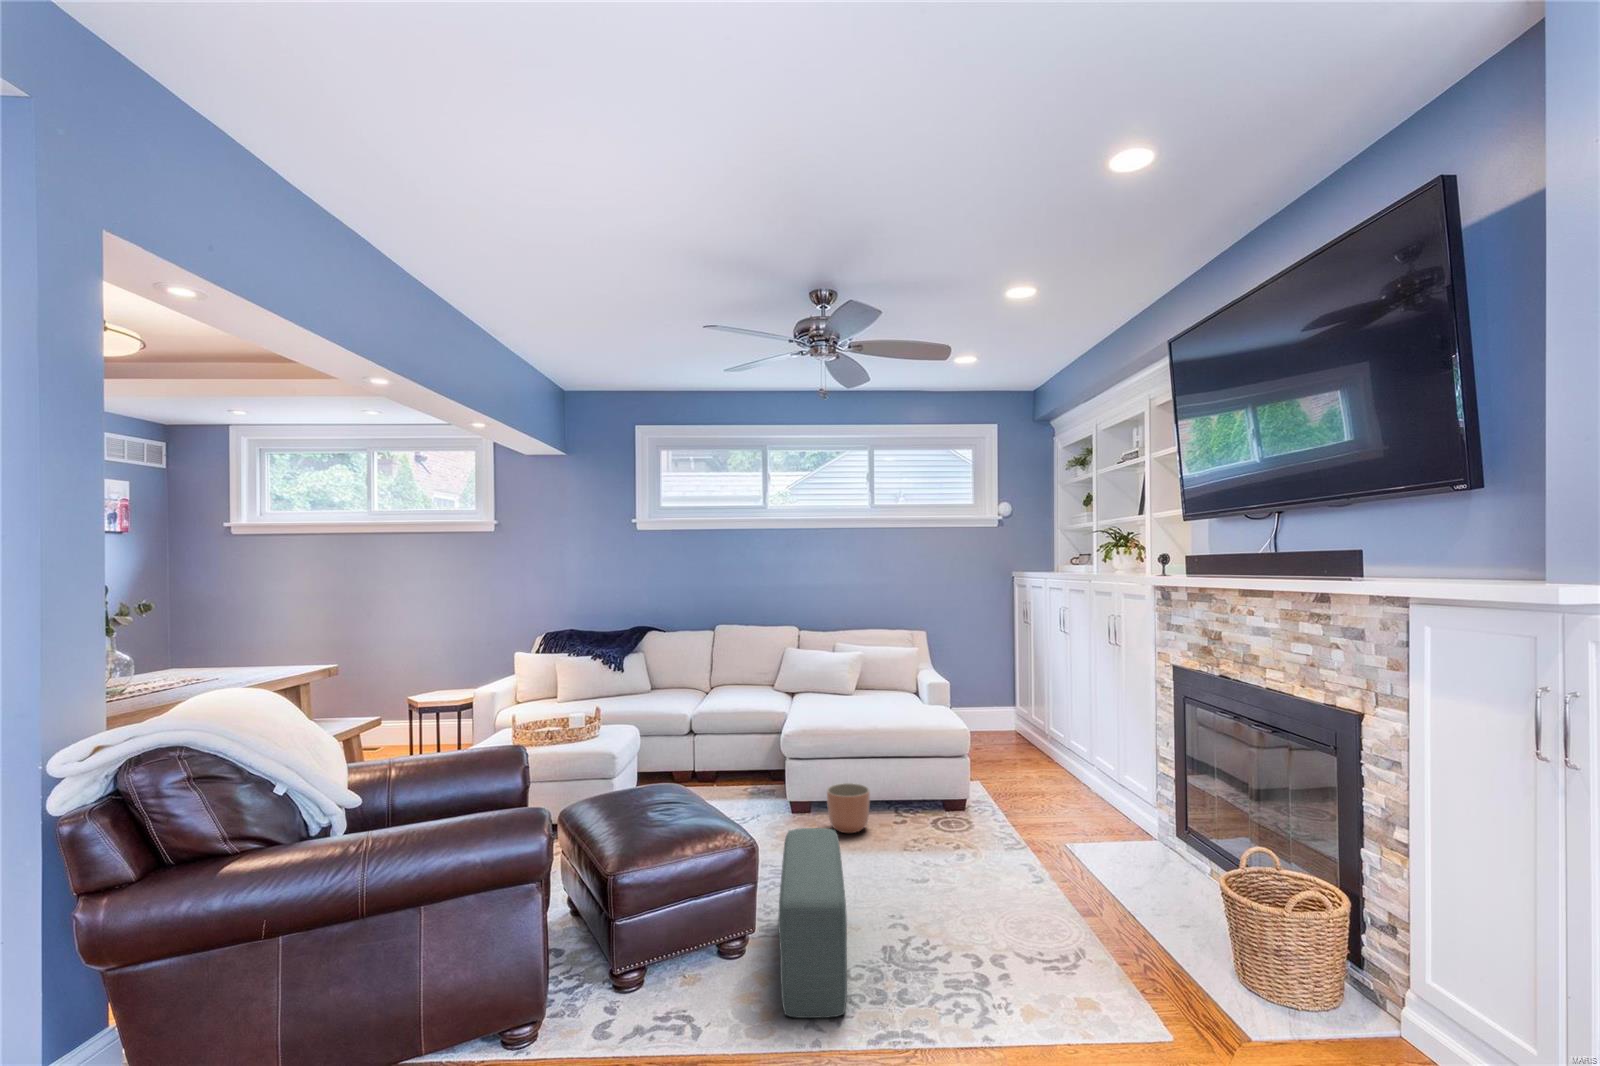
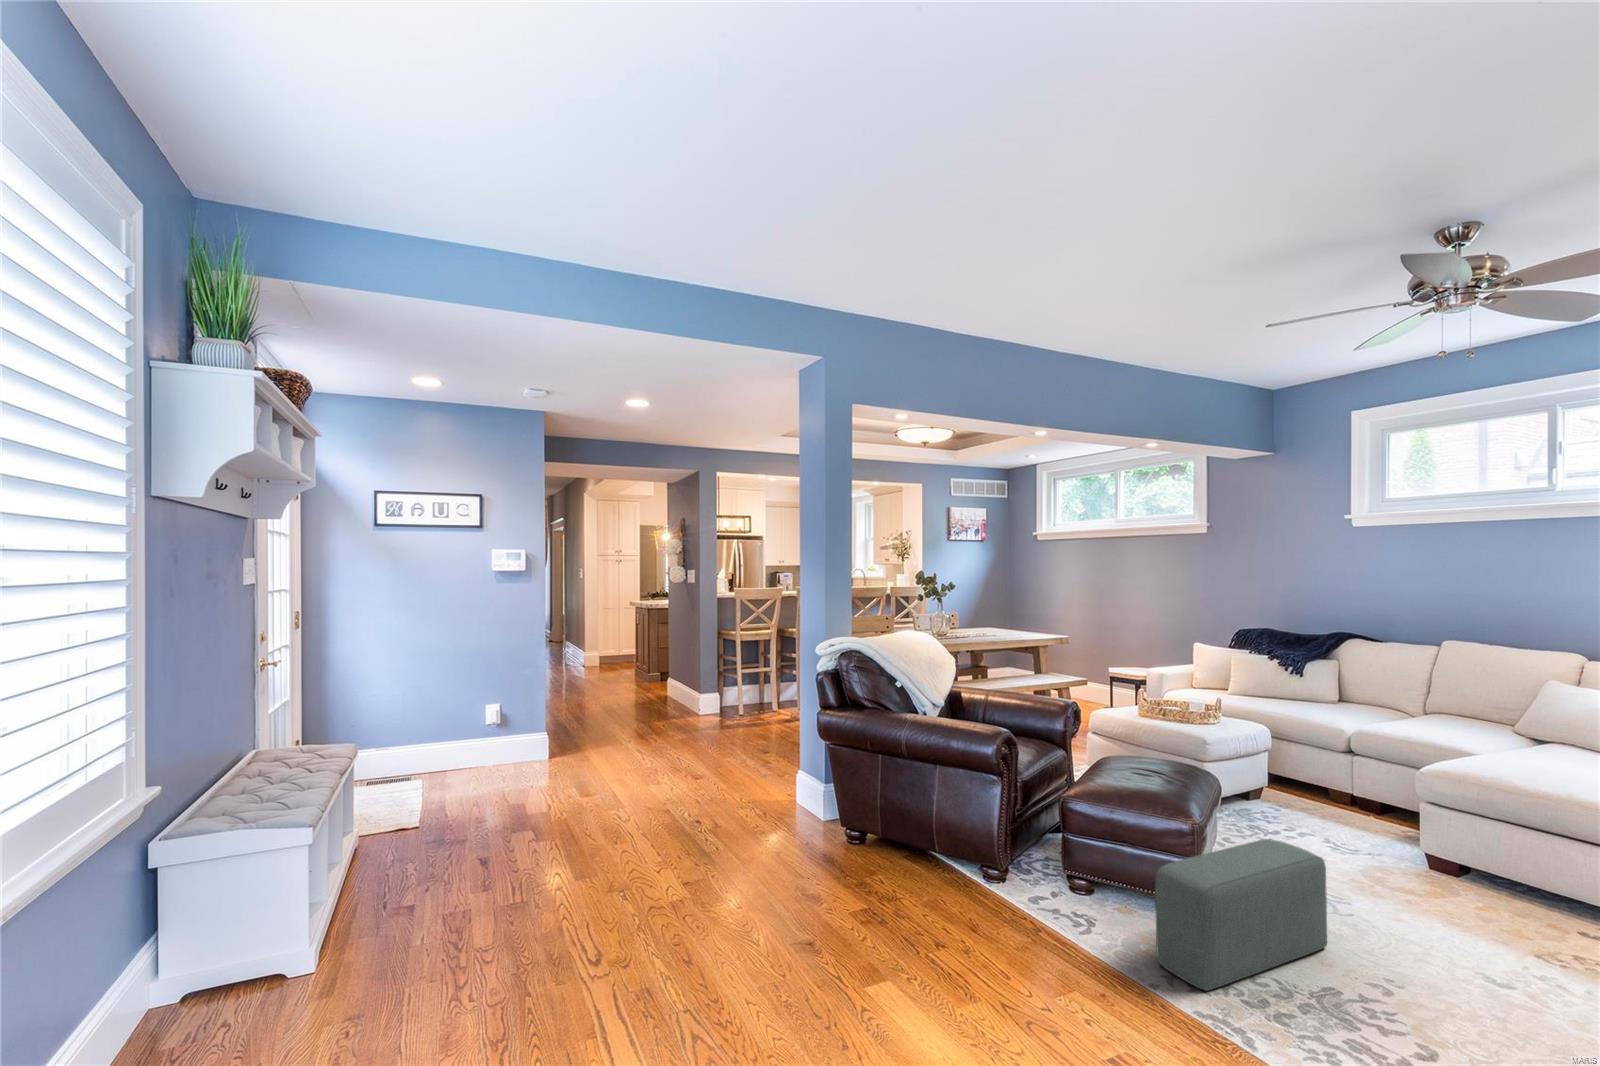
planter: present [827,783,870,833] -> none [1452,850,1527,918]

